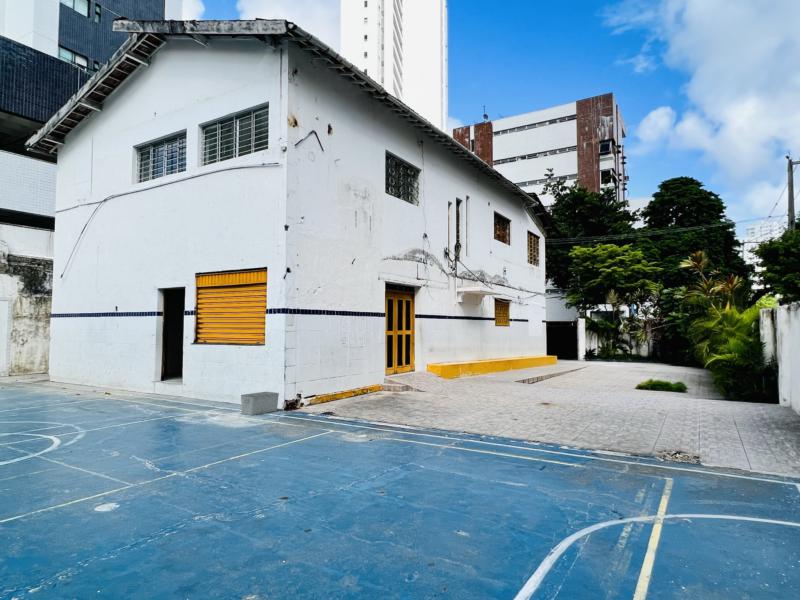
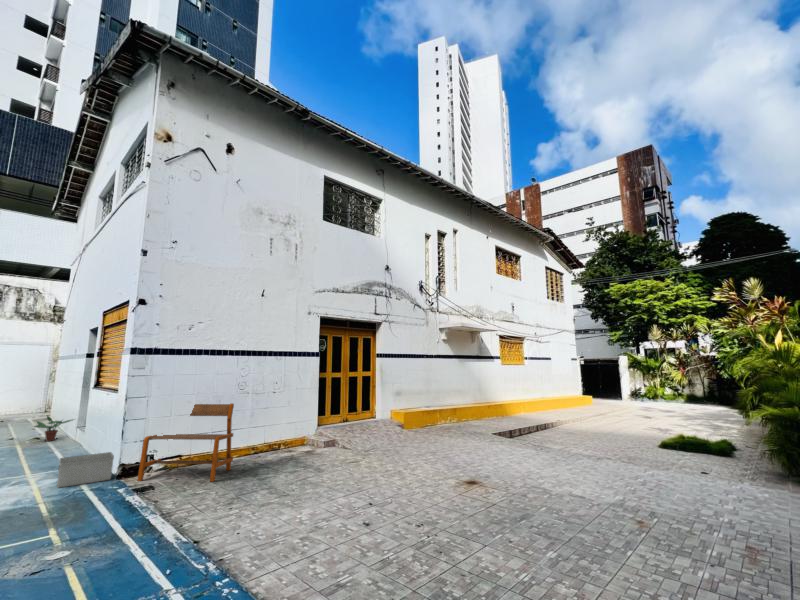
bench: none [301,354,360,411] -> present [137,403,234,482]
potted plant: none [103,371,142,395] -> present [34,416,72,441]

